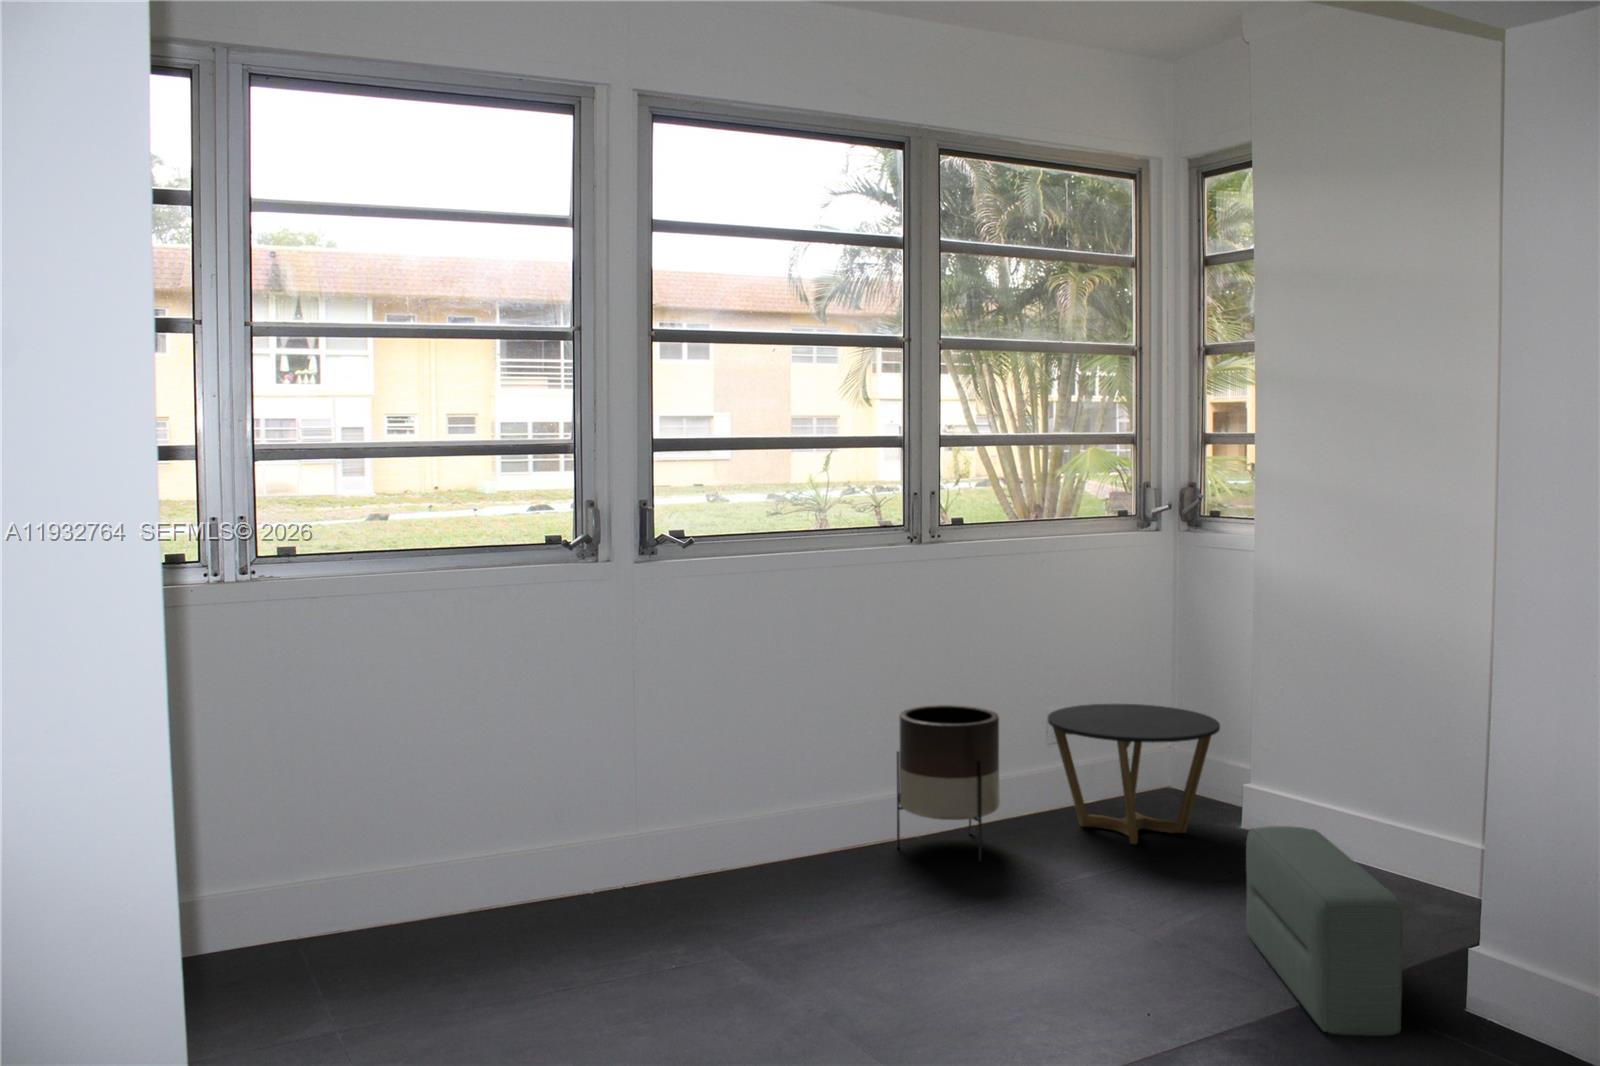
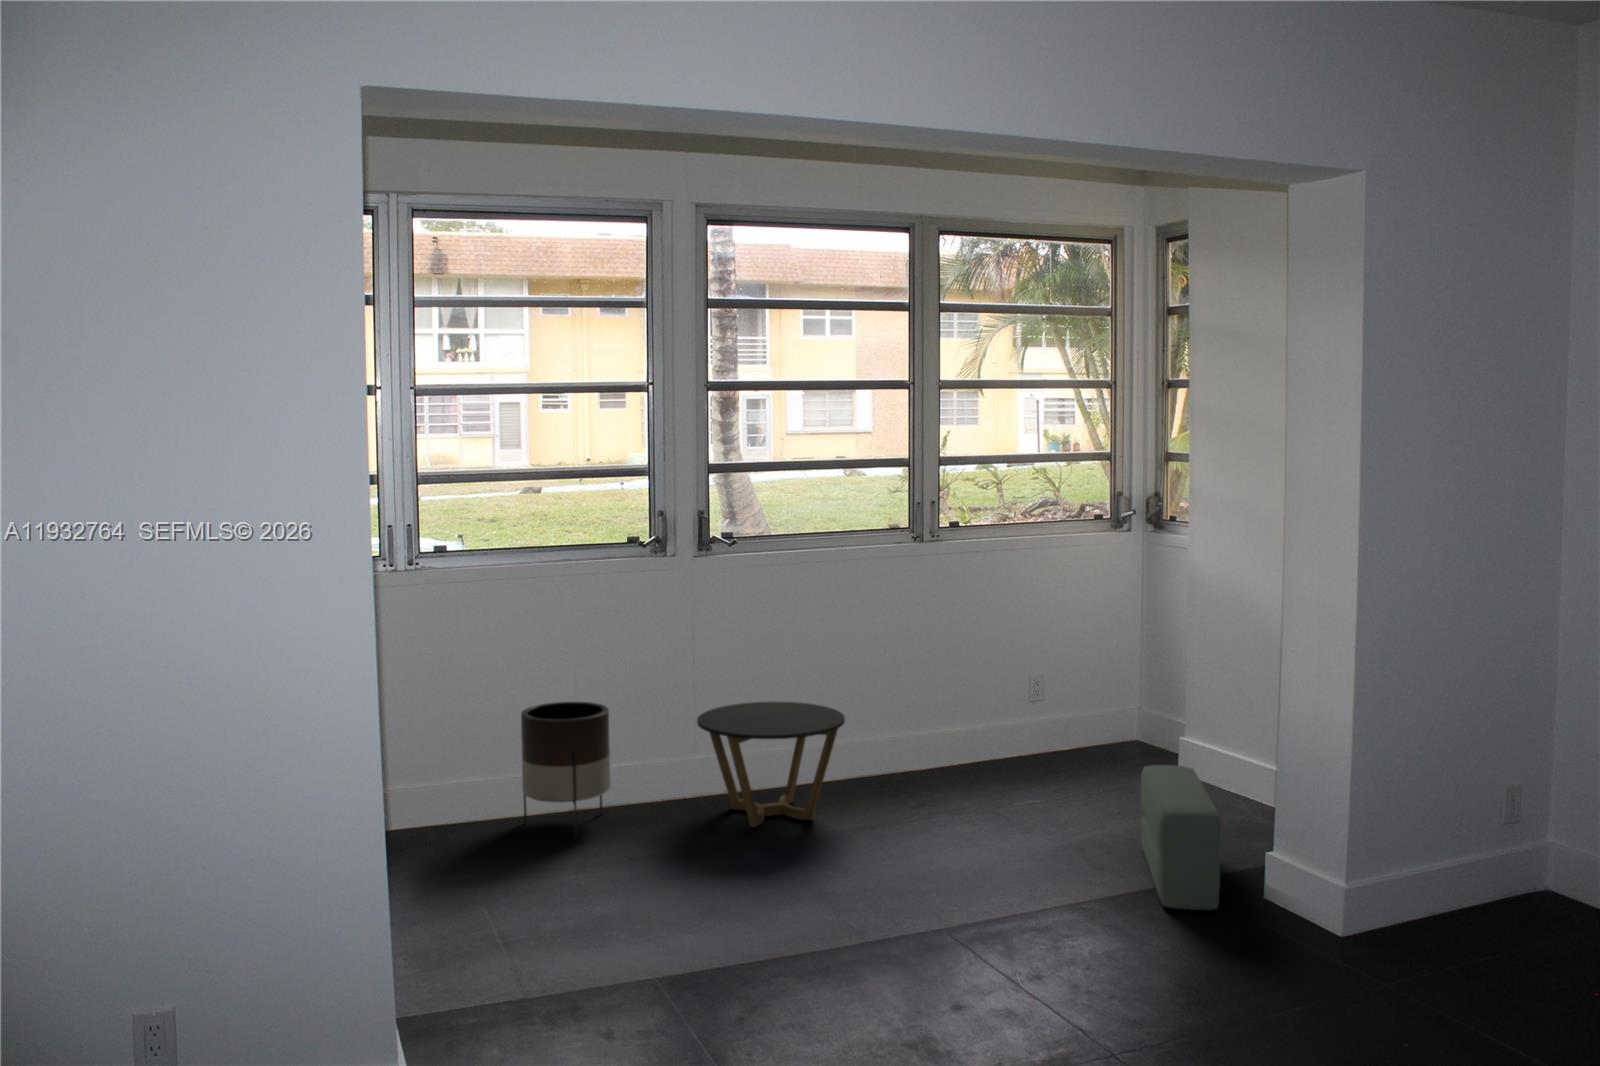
side table: present [1048,704,1220,844] -> present [697,702,845,827]
planter: present [897,705,1000,861] -> present [521,702,611,839]

